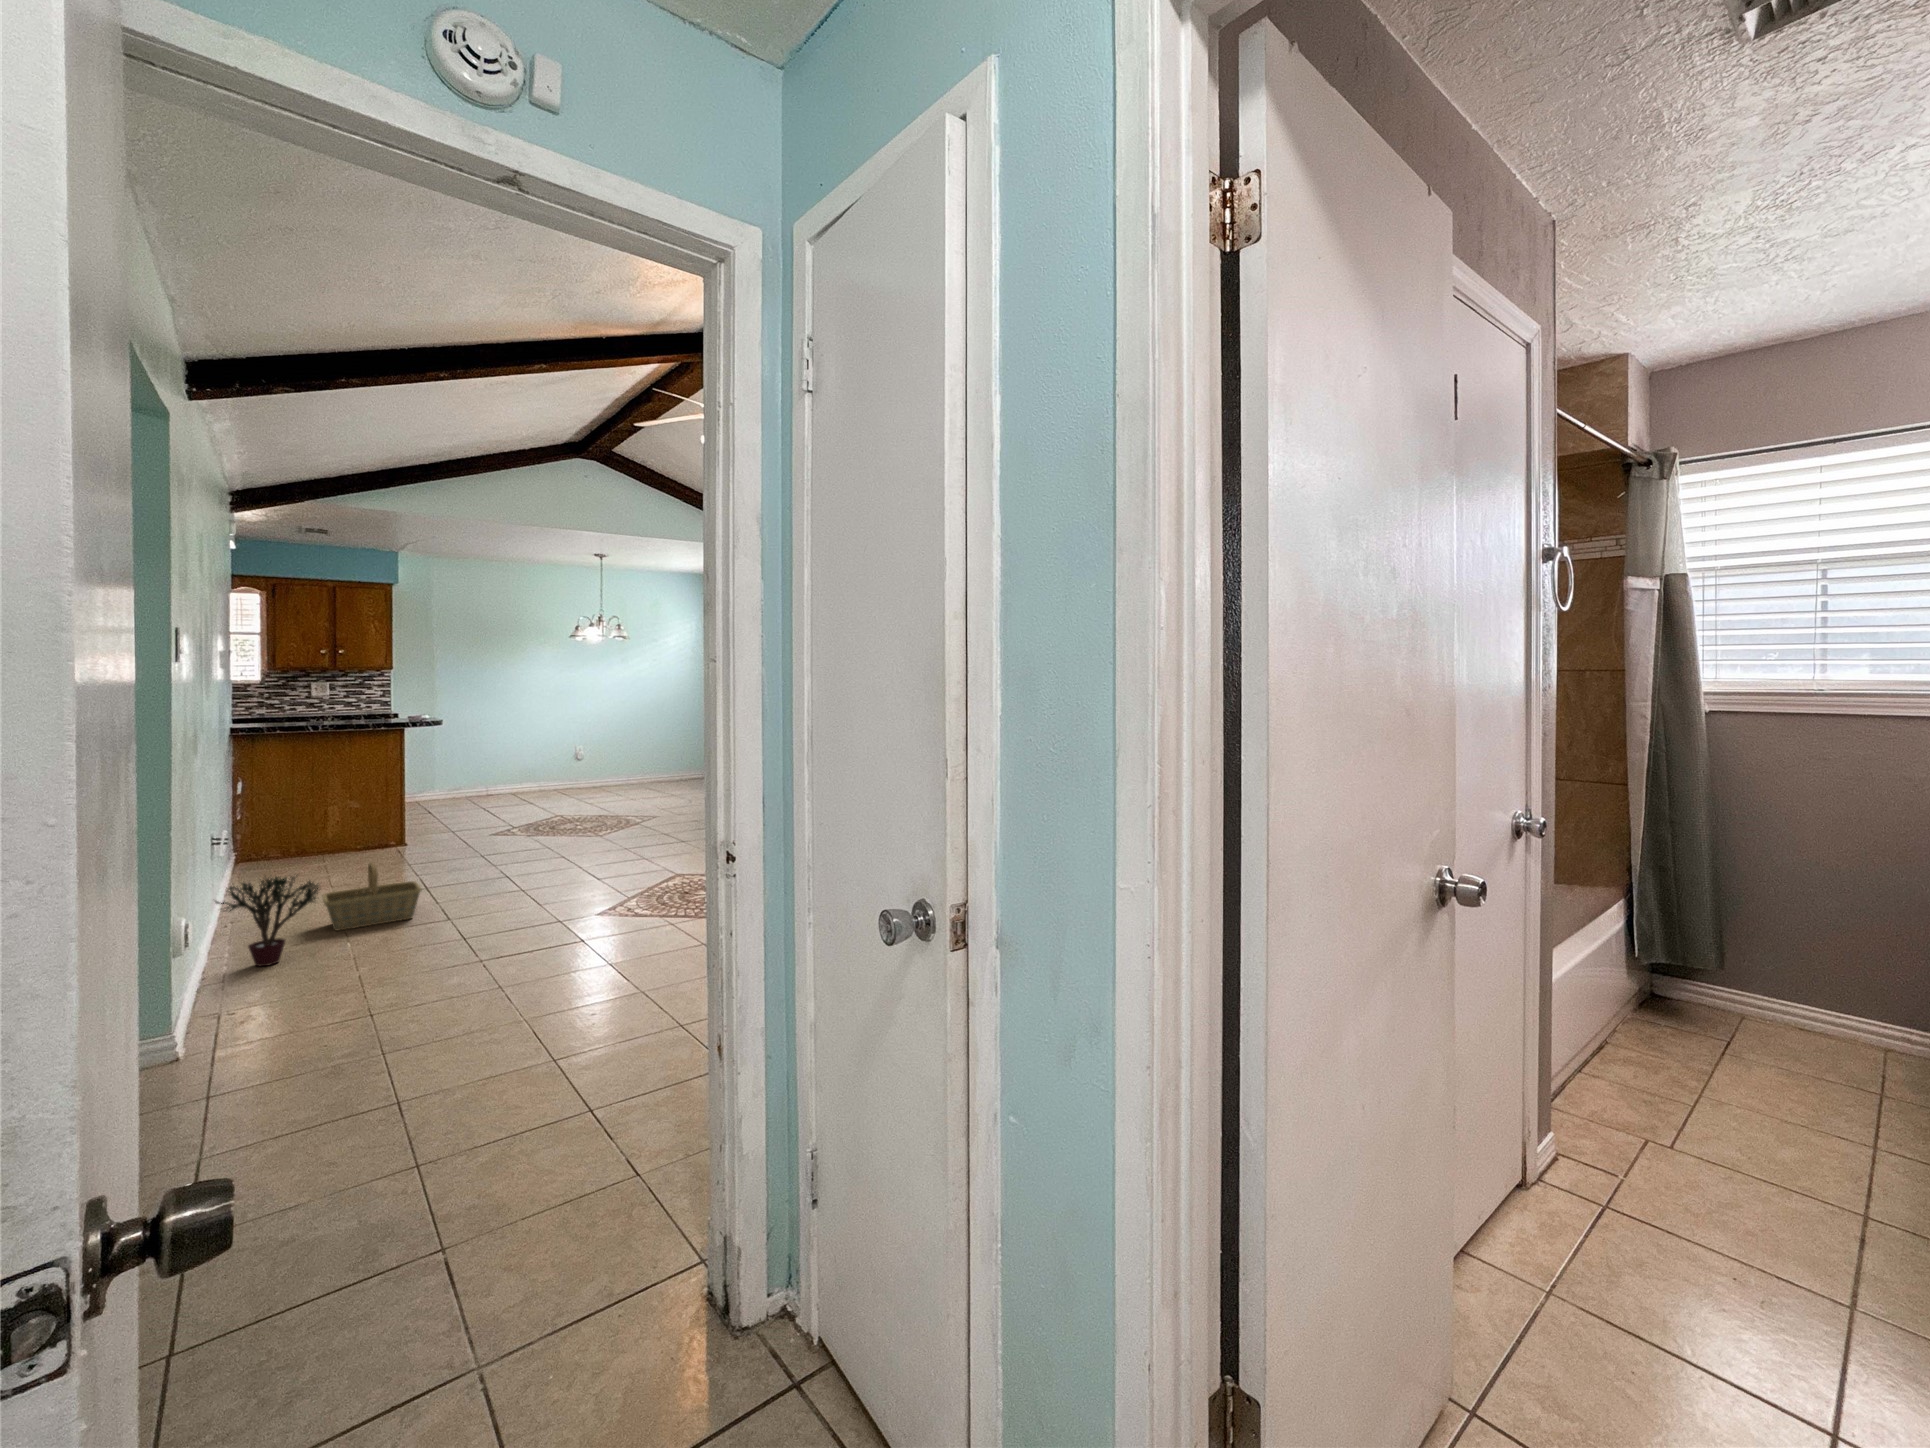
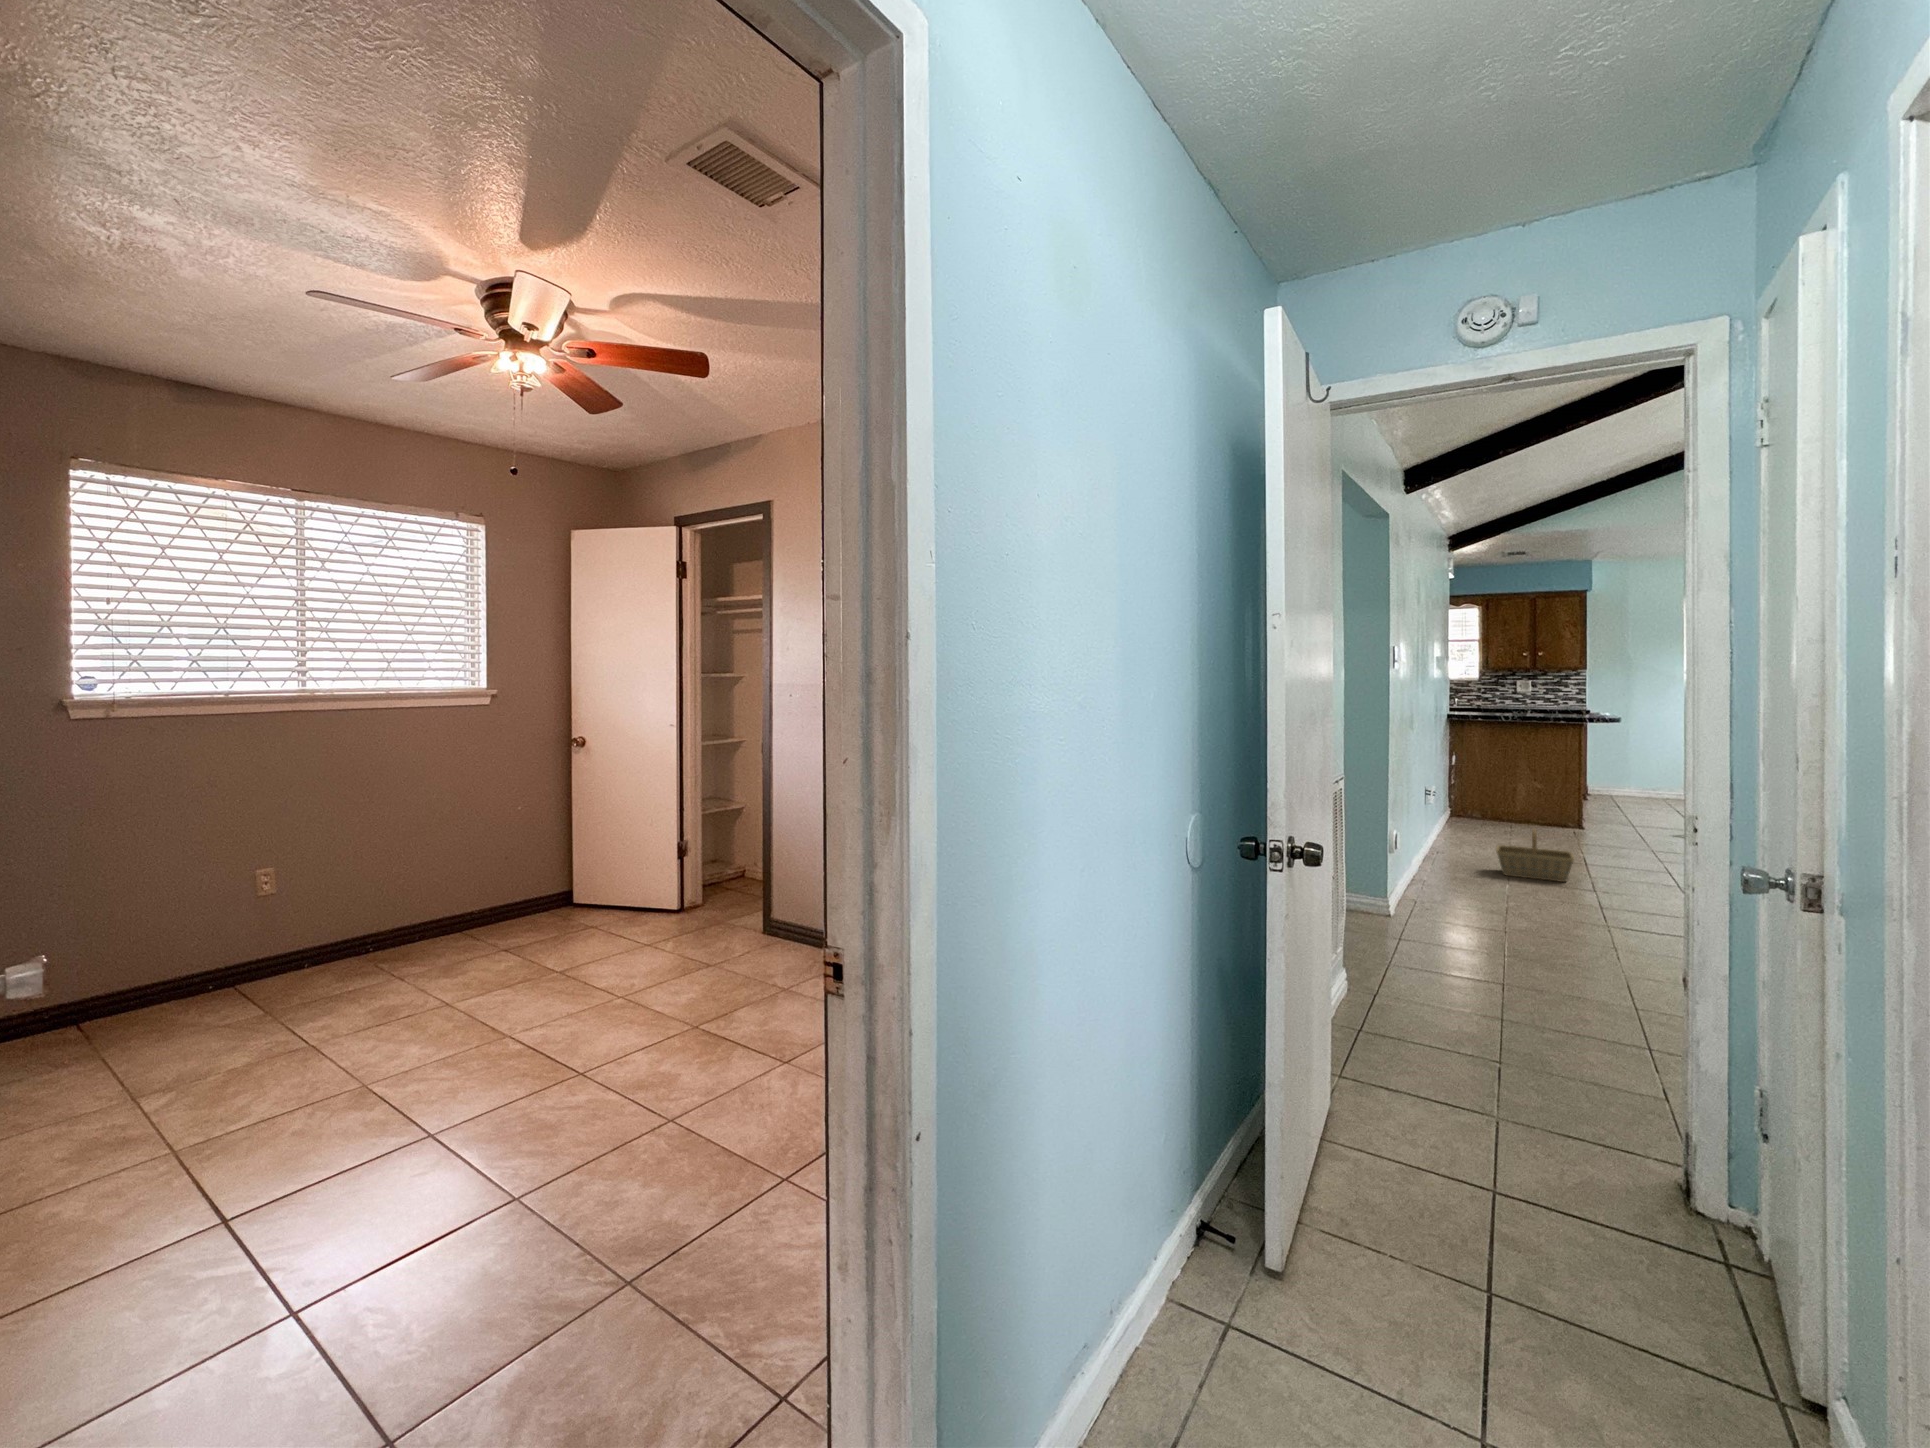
potted plant: present [215,877,319,966] -> none [1420,819,1492,884]

